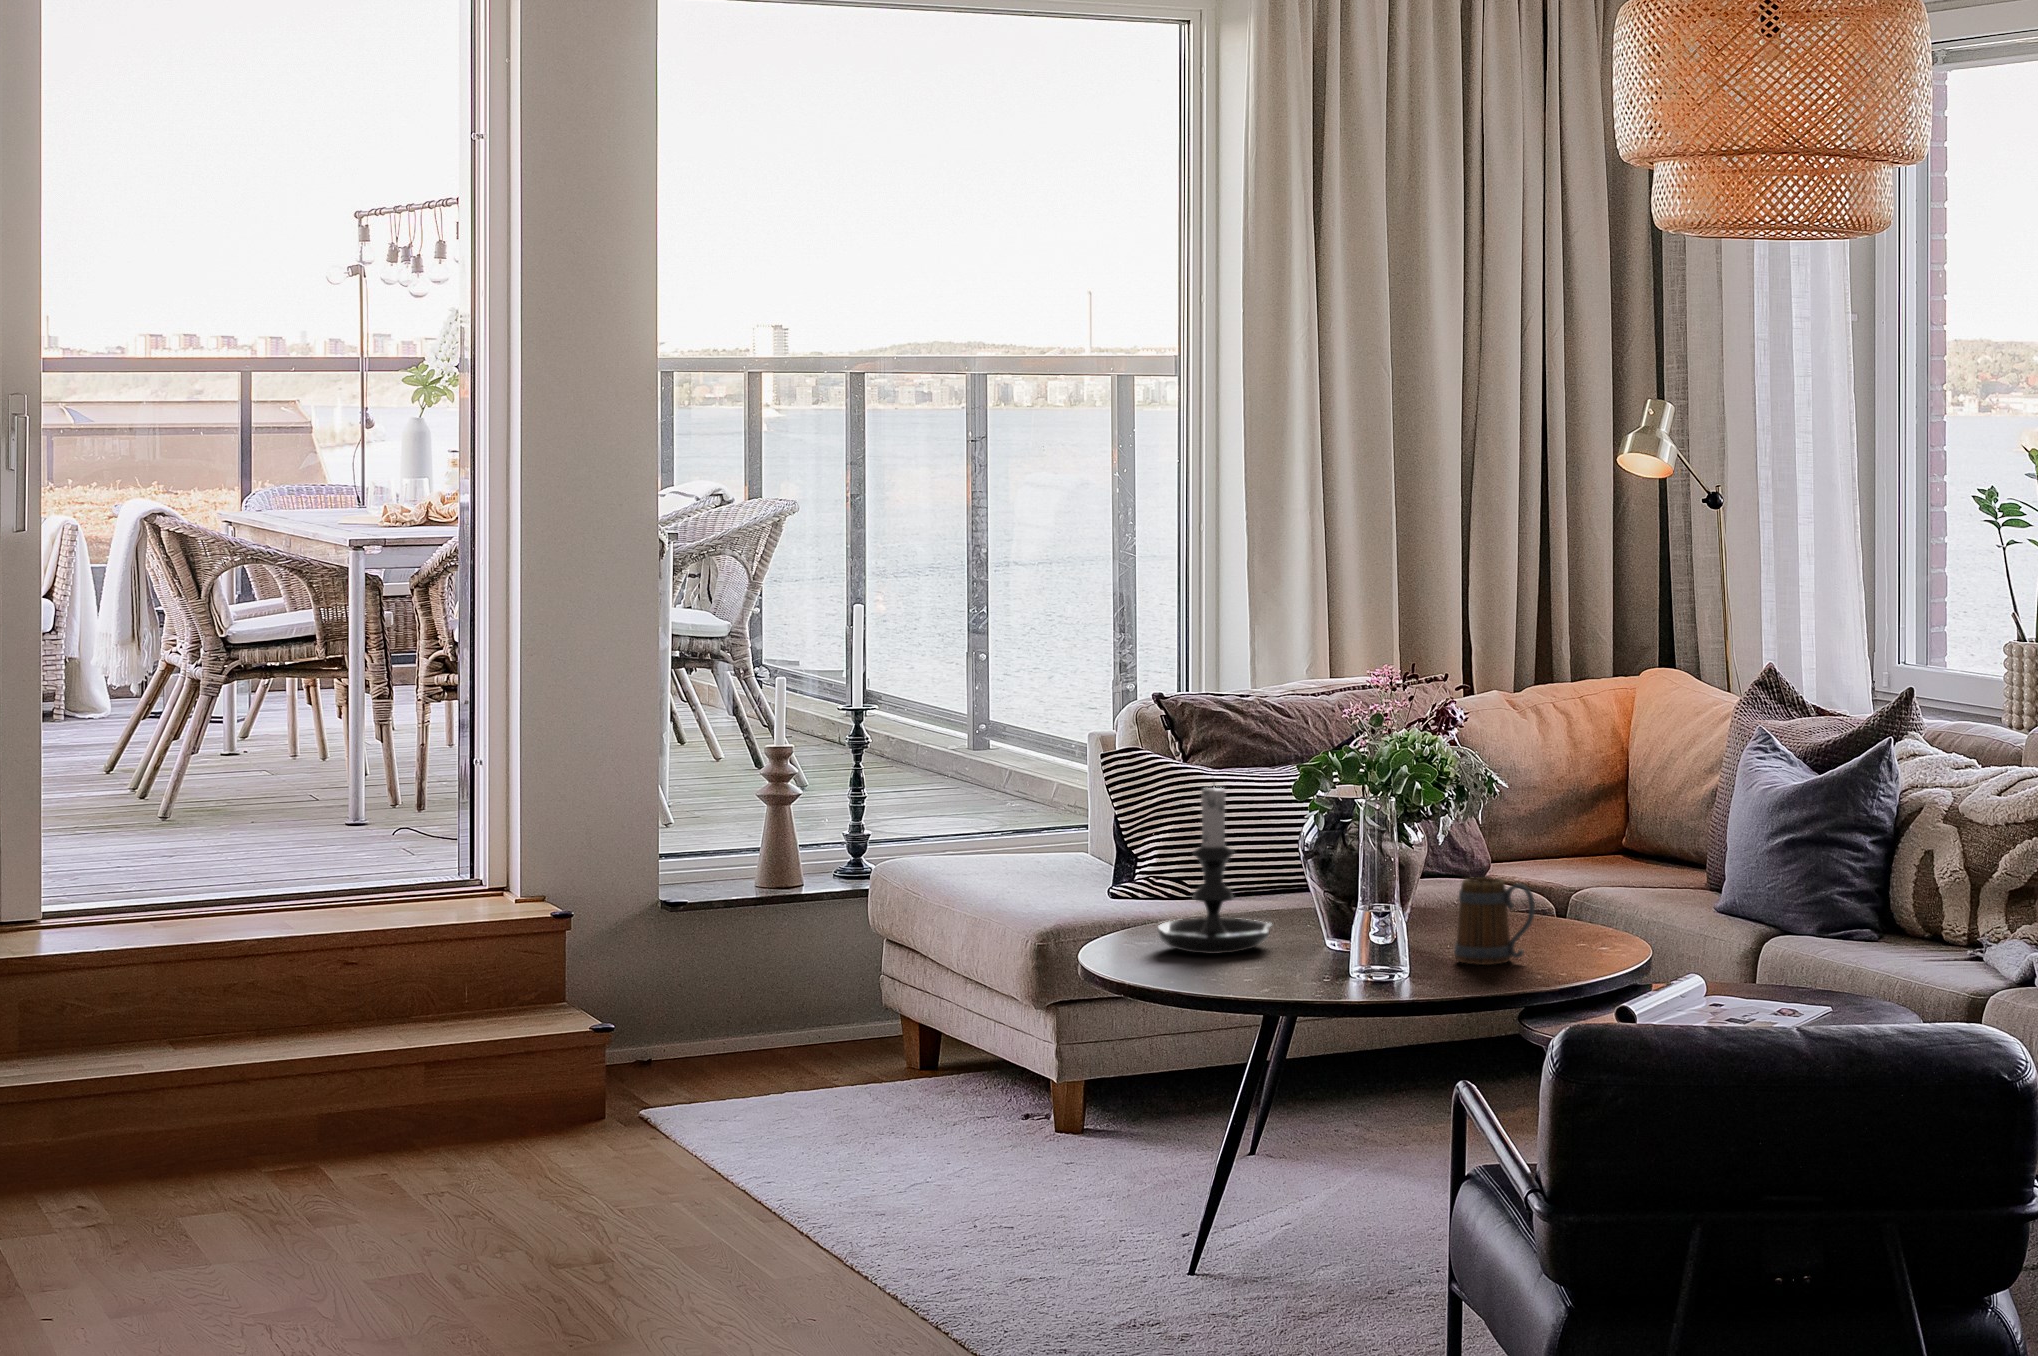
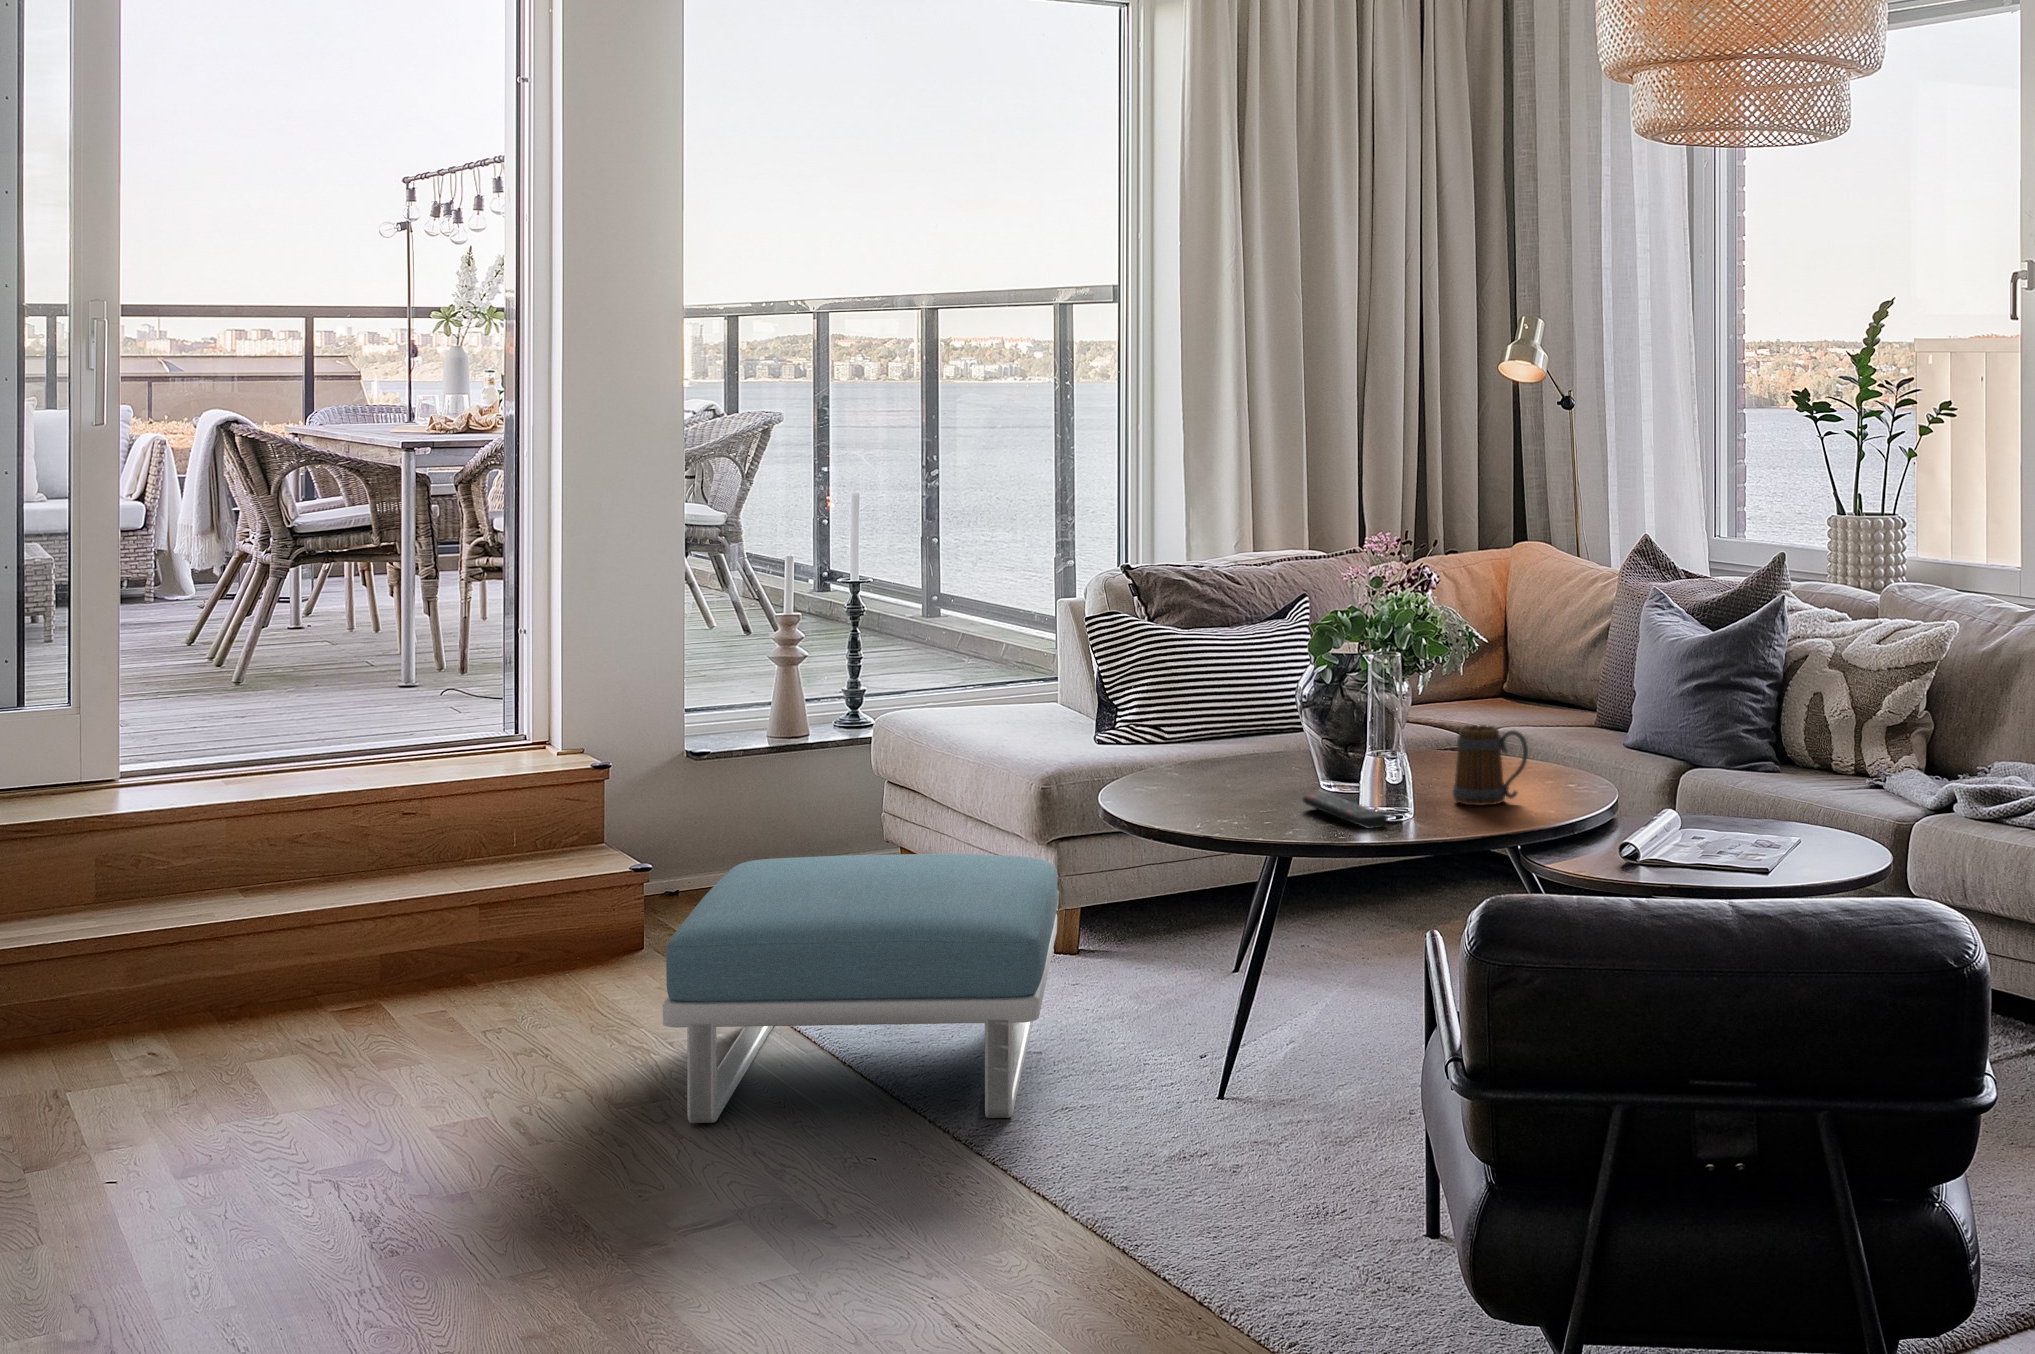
candle holder: present [1157,779,1271,954] -> none [1169,636,1275,798]
remote control: none [1289,950,1368,985] -> present [1303,794,1388,829]
footstool: none [607,1012,1043,1283] -> present [663,854,1057,1123]

